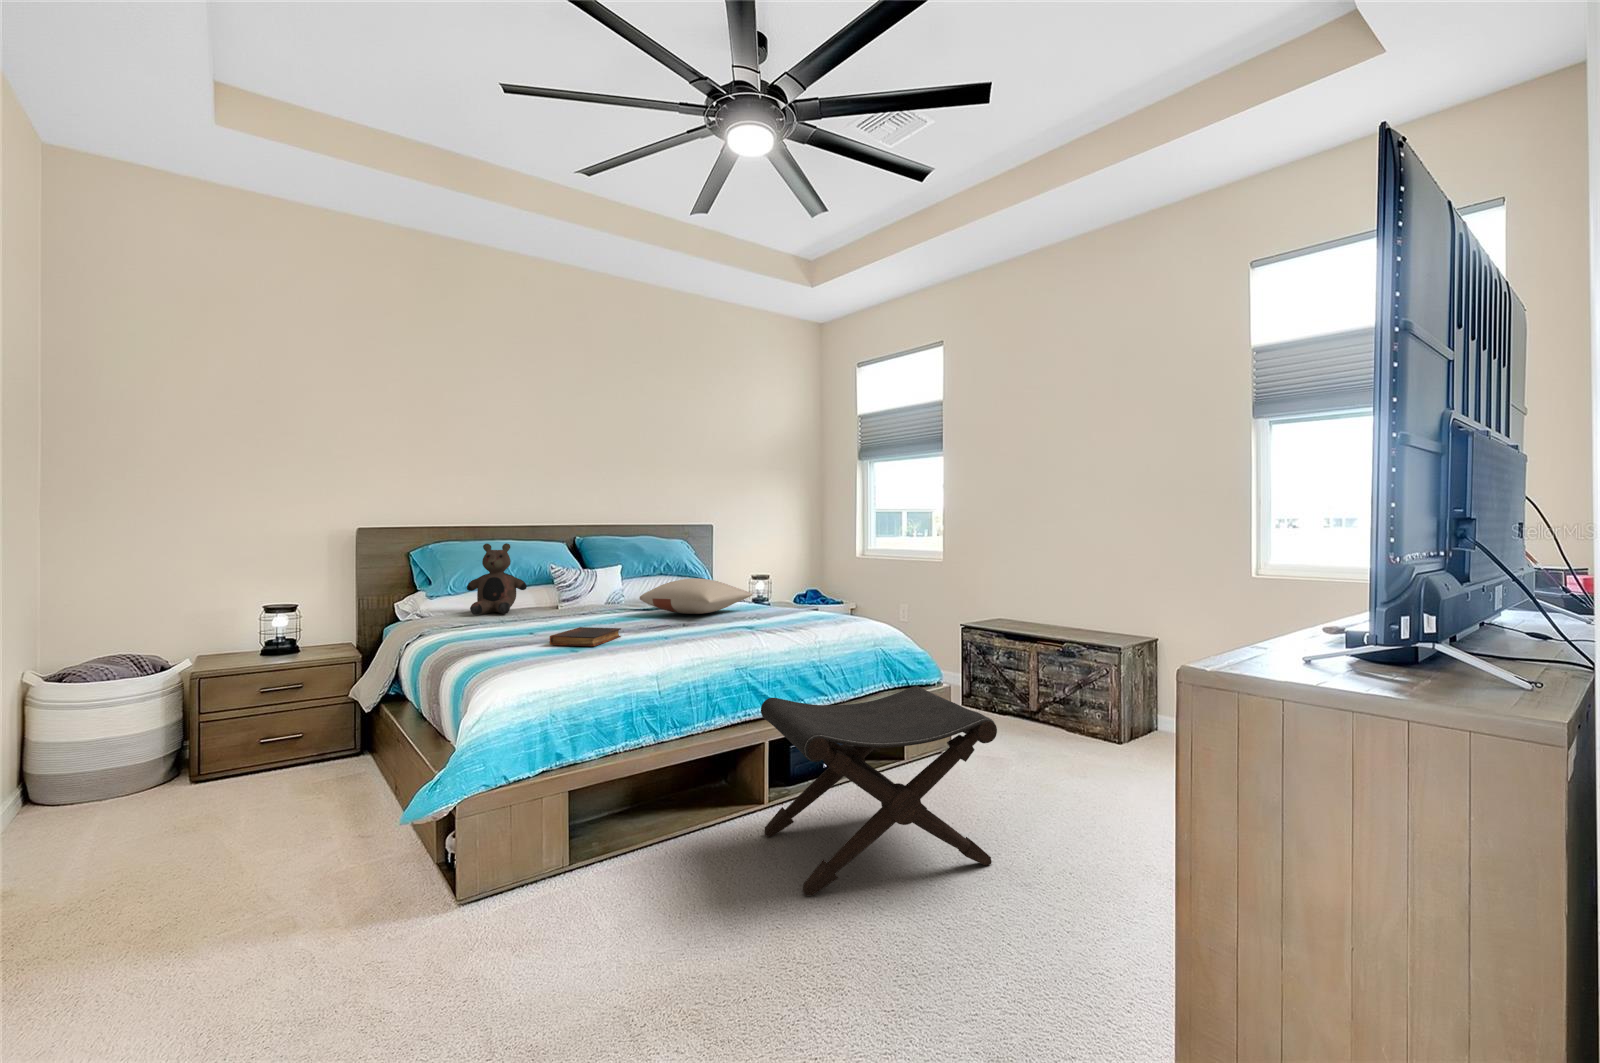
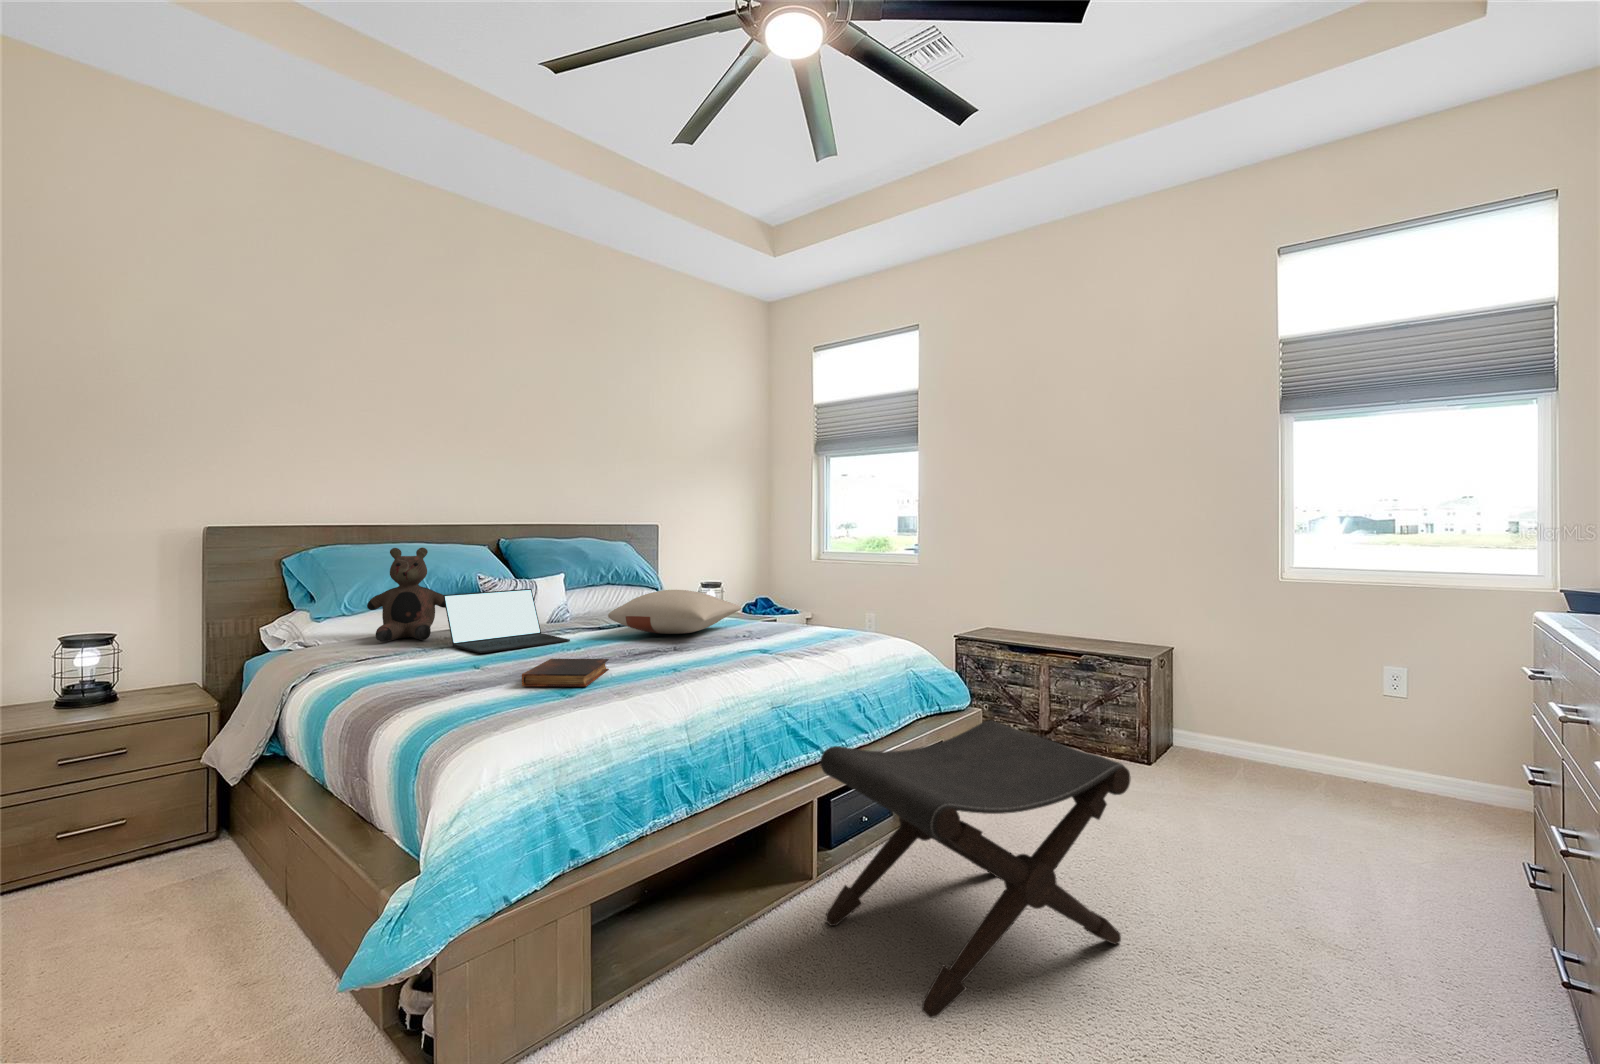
laptop: none [516,576,610,623] -> present [443,589,570,653]

